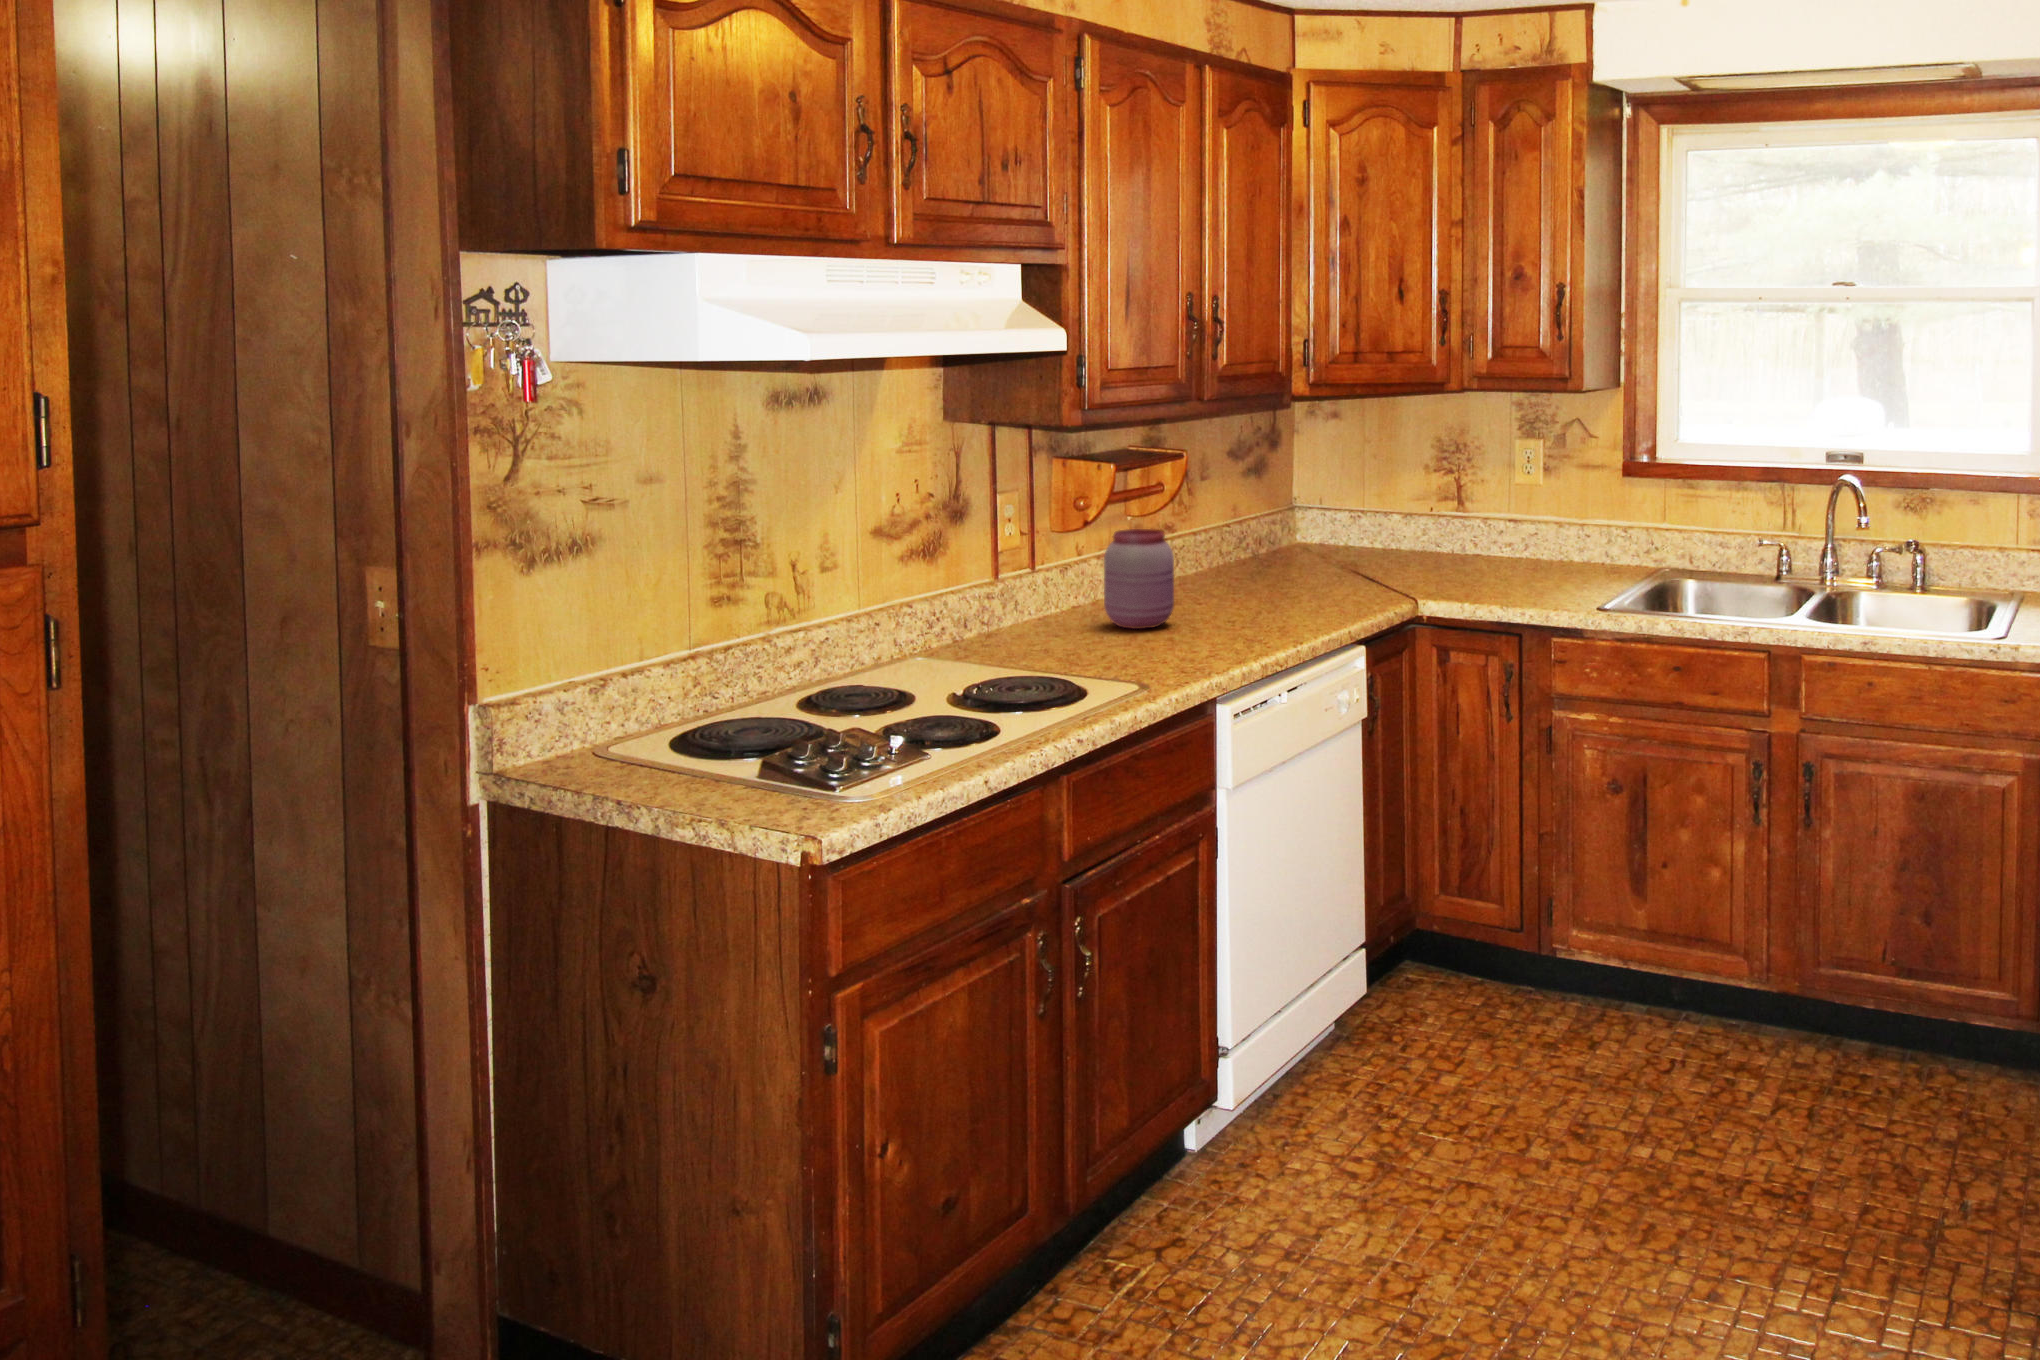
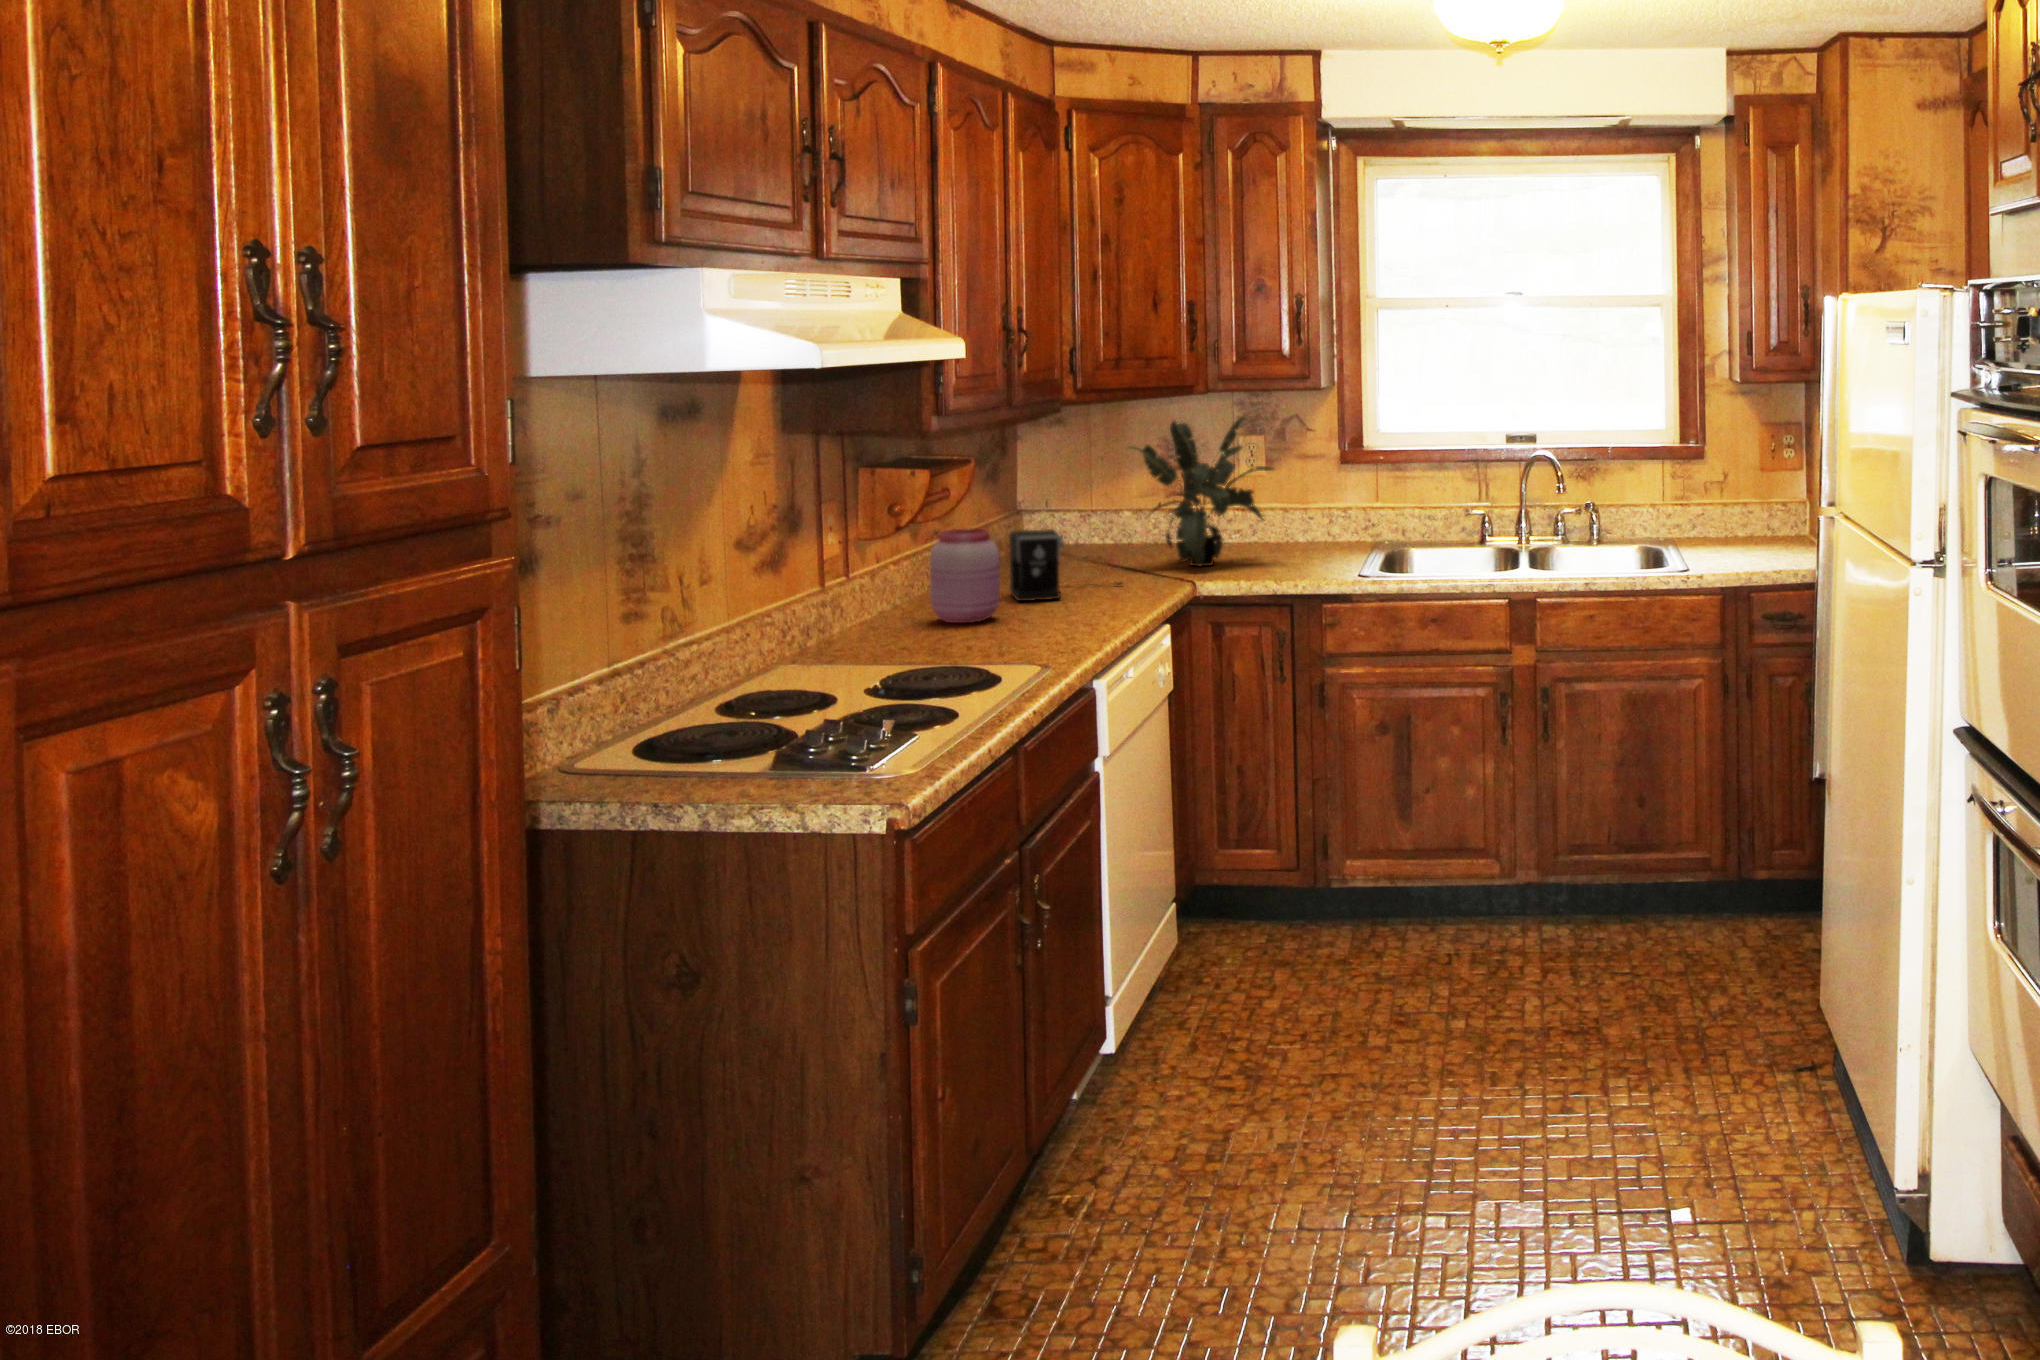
potted plant: none [1363,419,1526,582] -> present [1131,417,1274,566]
coffee maker: none [1212,533,1337,609] -> present [1009,529,1122,601]

